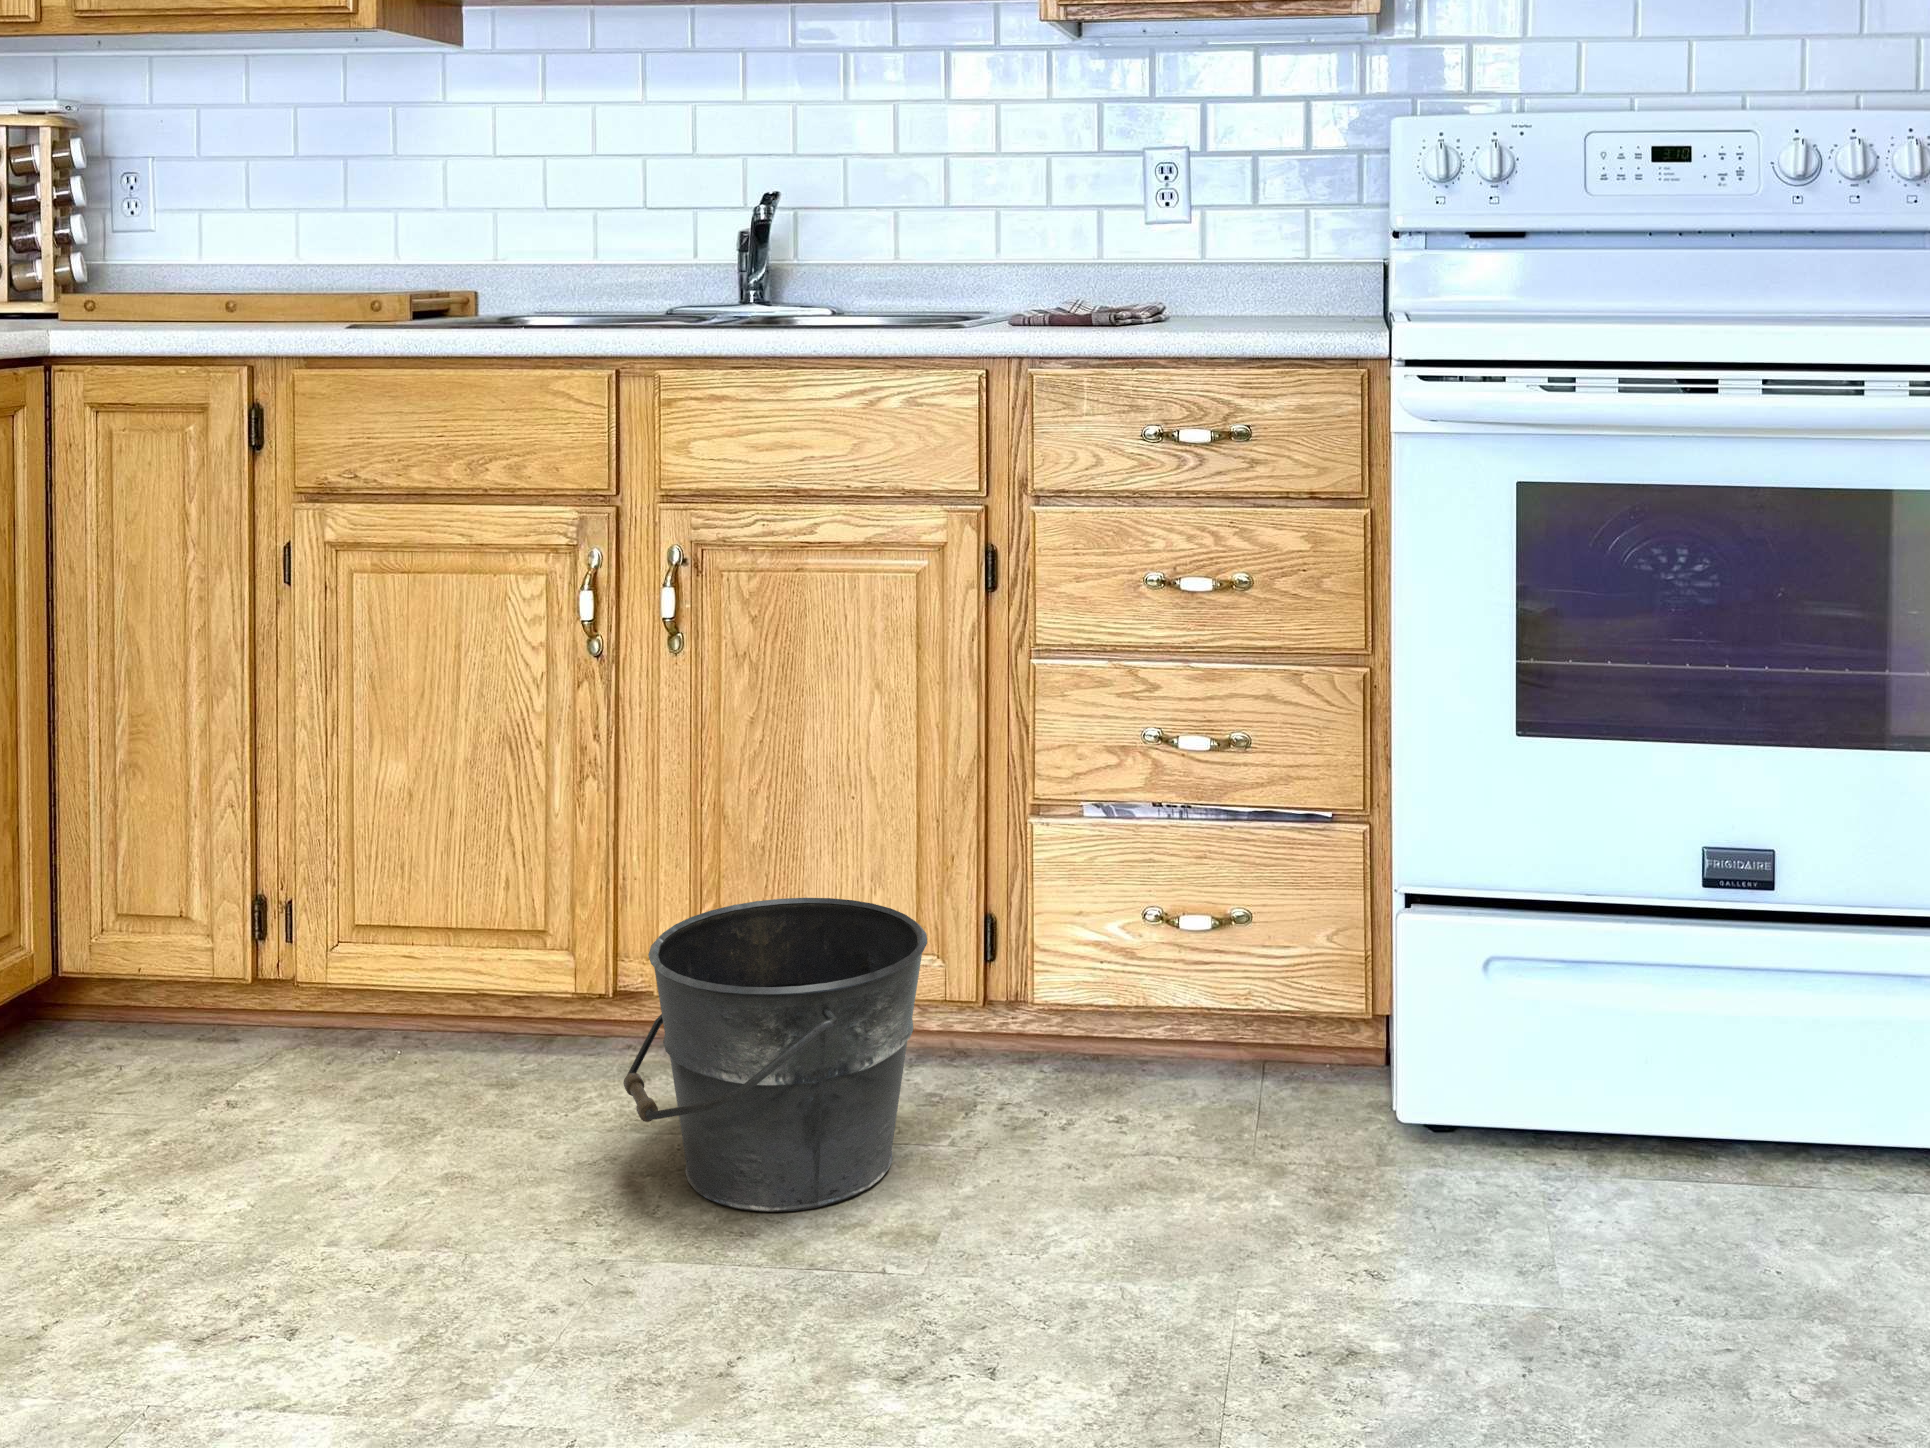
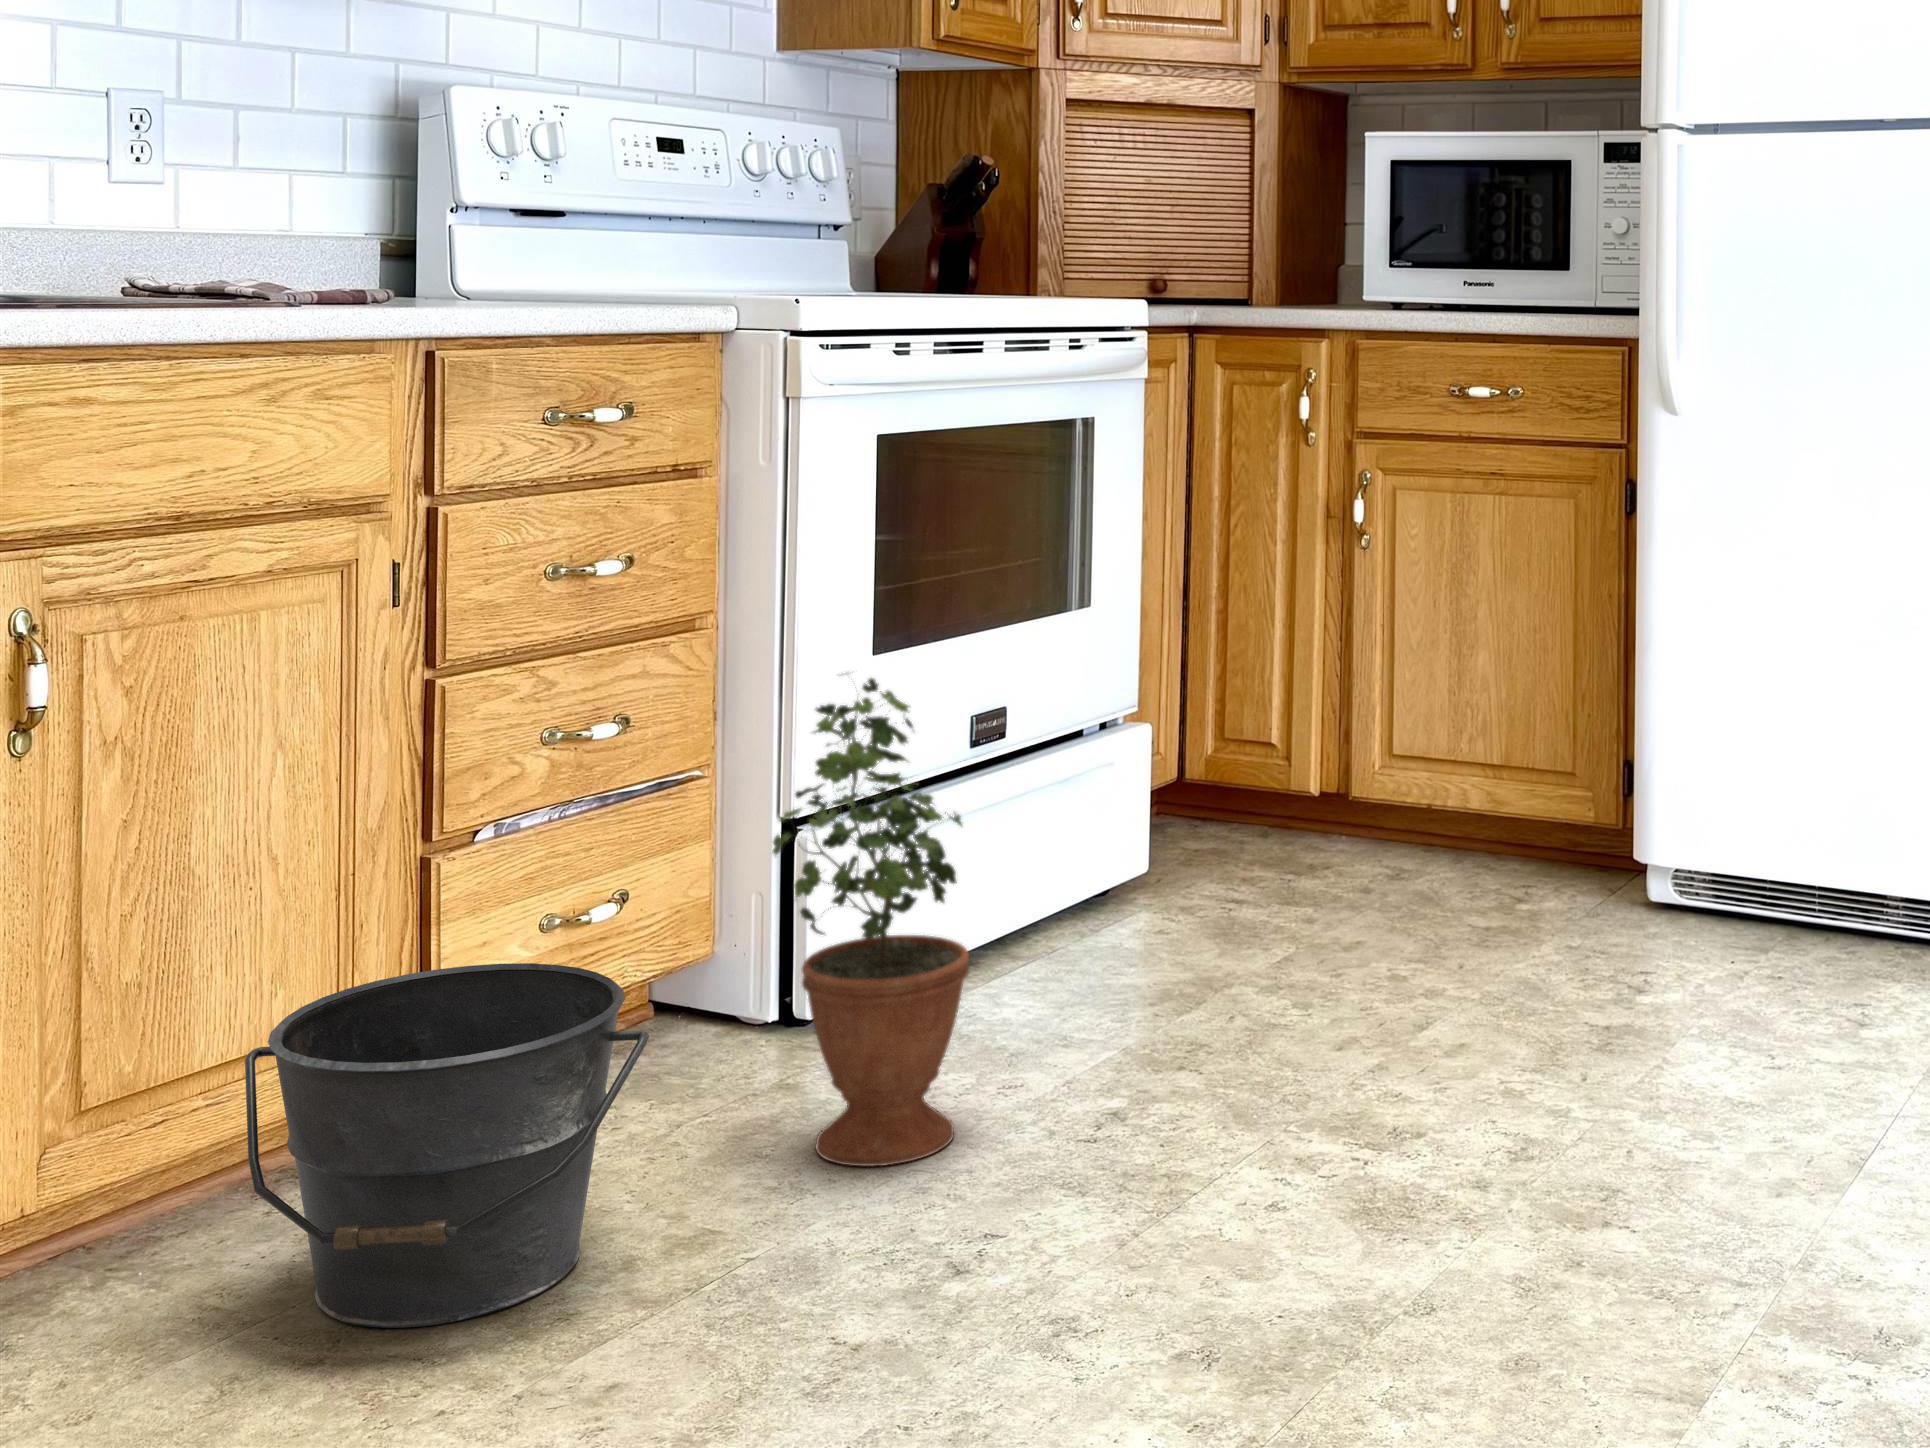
potted plant: none [1030,738,1255,1295] -> present [773,673,969,1166]

